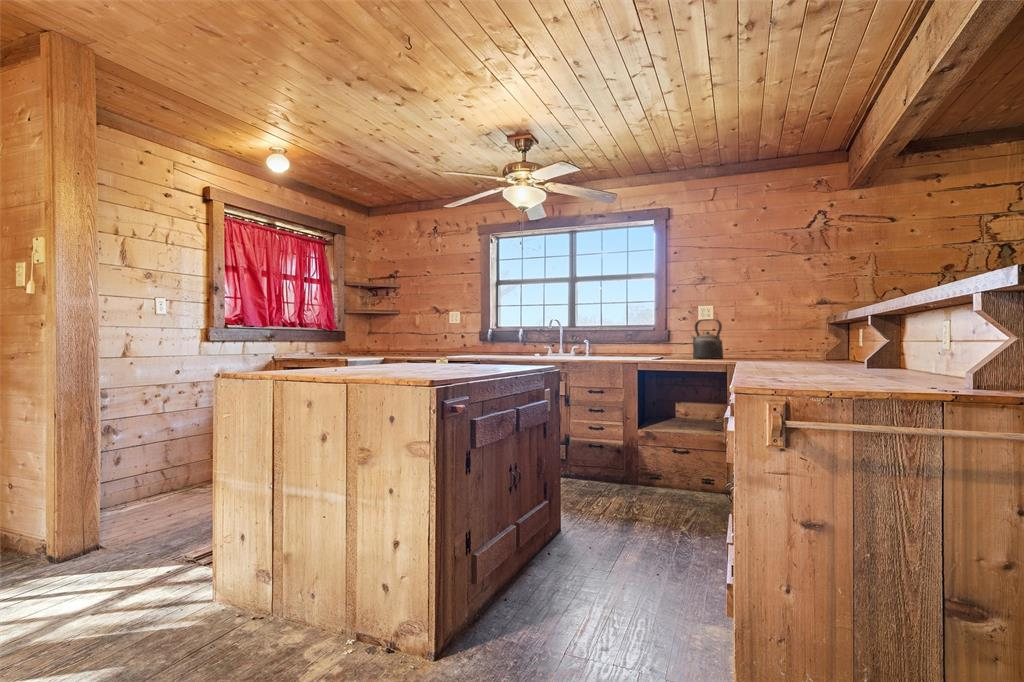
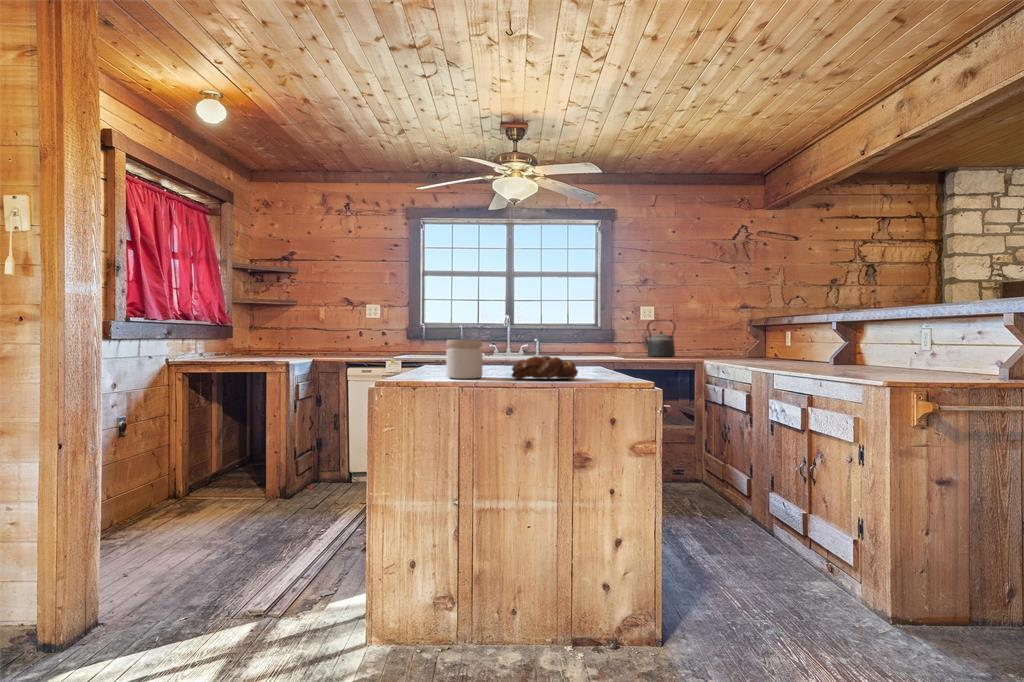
jar: none [345,339,377,372] -> present [446,340,483,379]
bread loaf: none [380,353,440,374] -> present [511,356,578,379]

